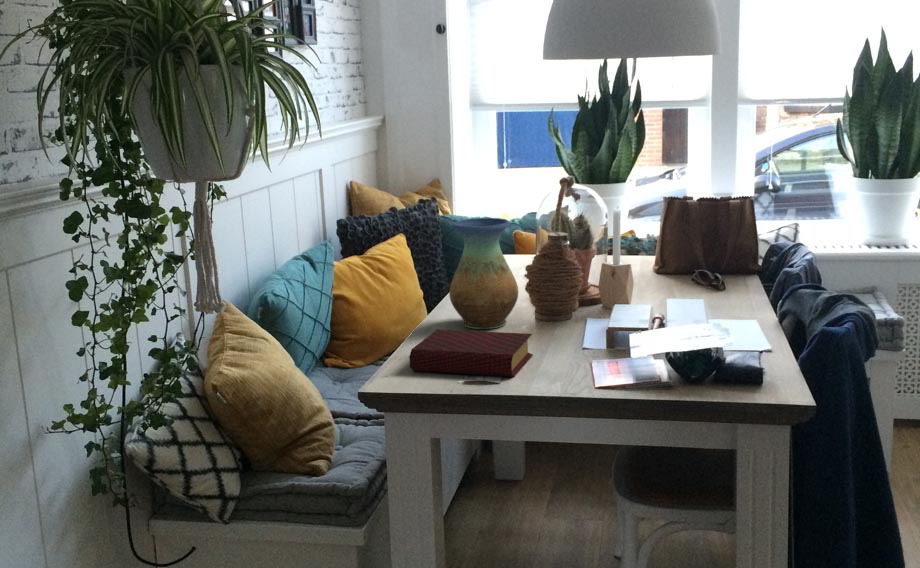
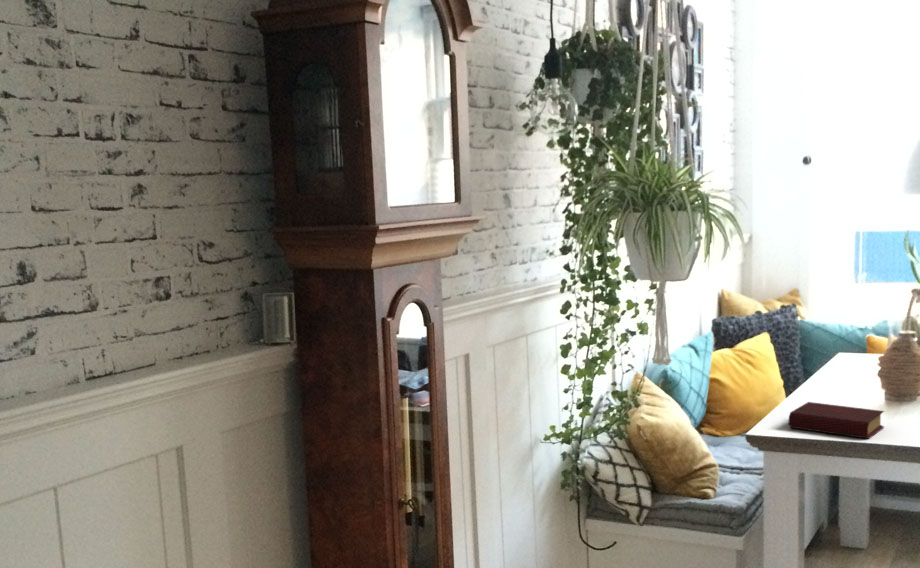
vase: present [449,218,518,329] -> none [817,324,873,408]

